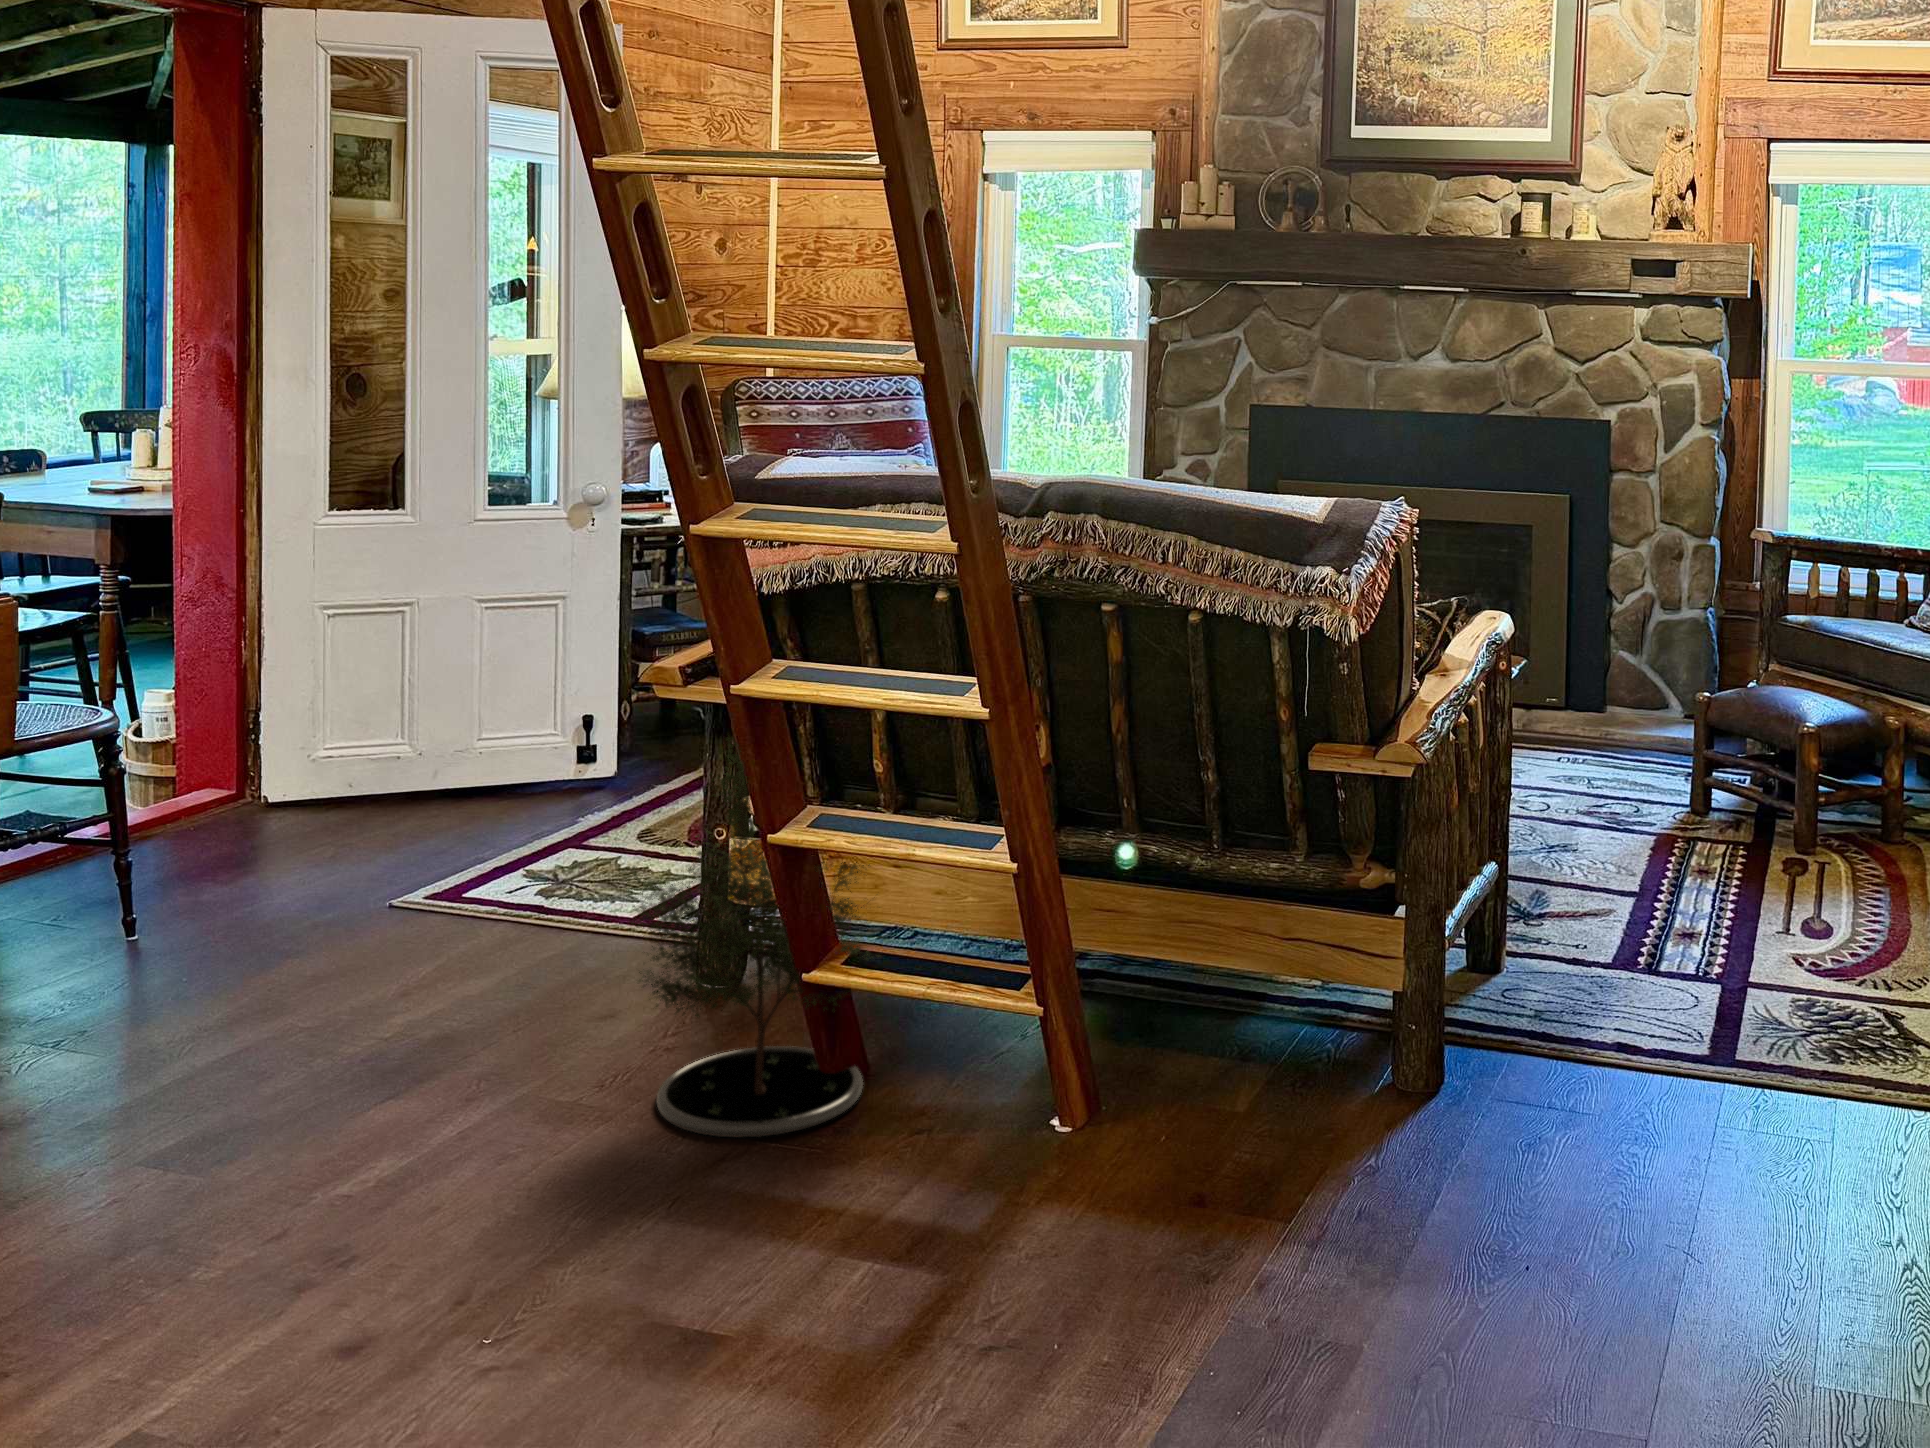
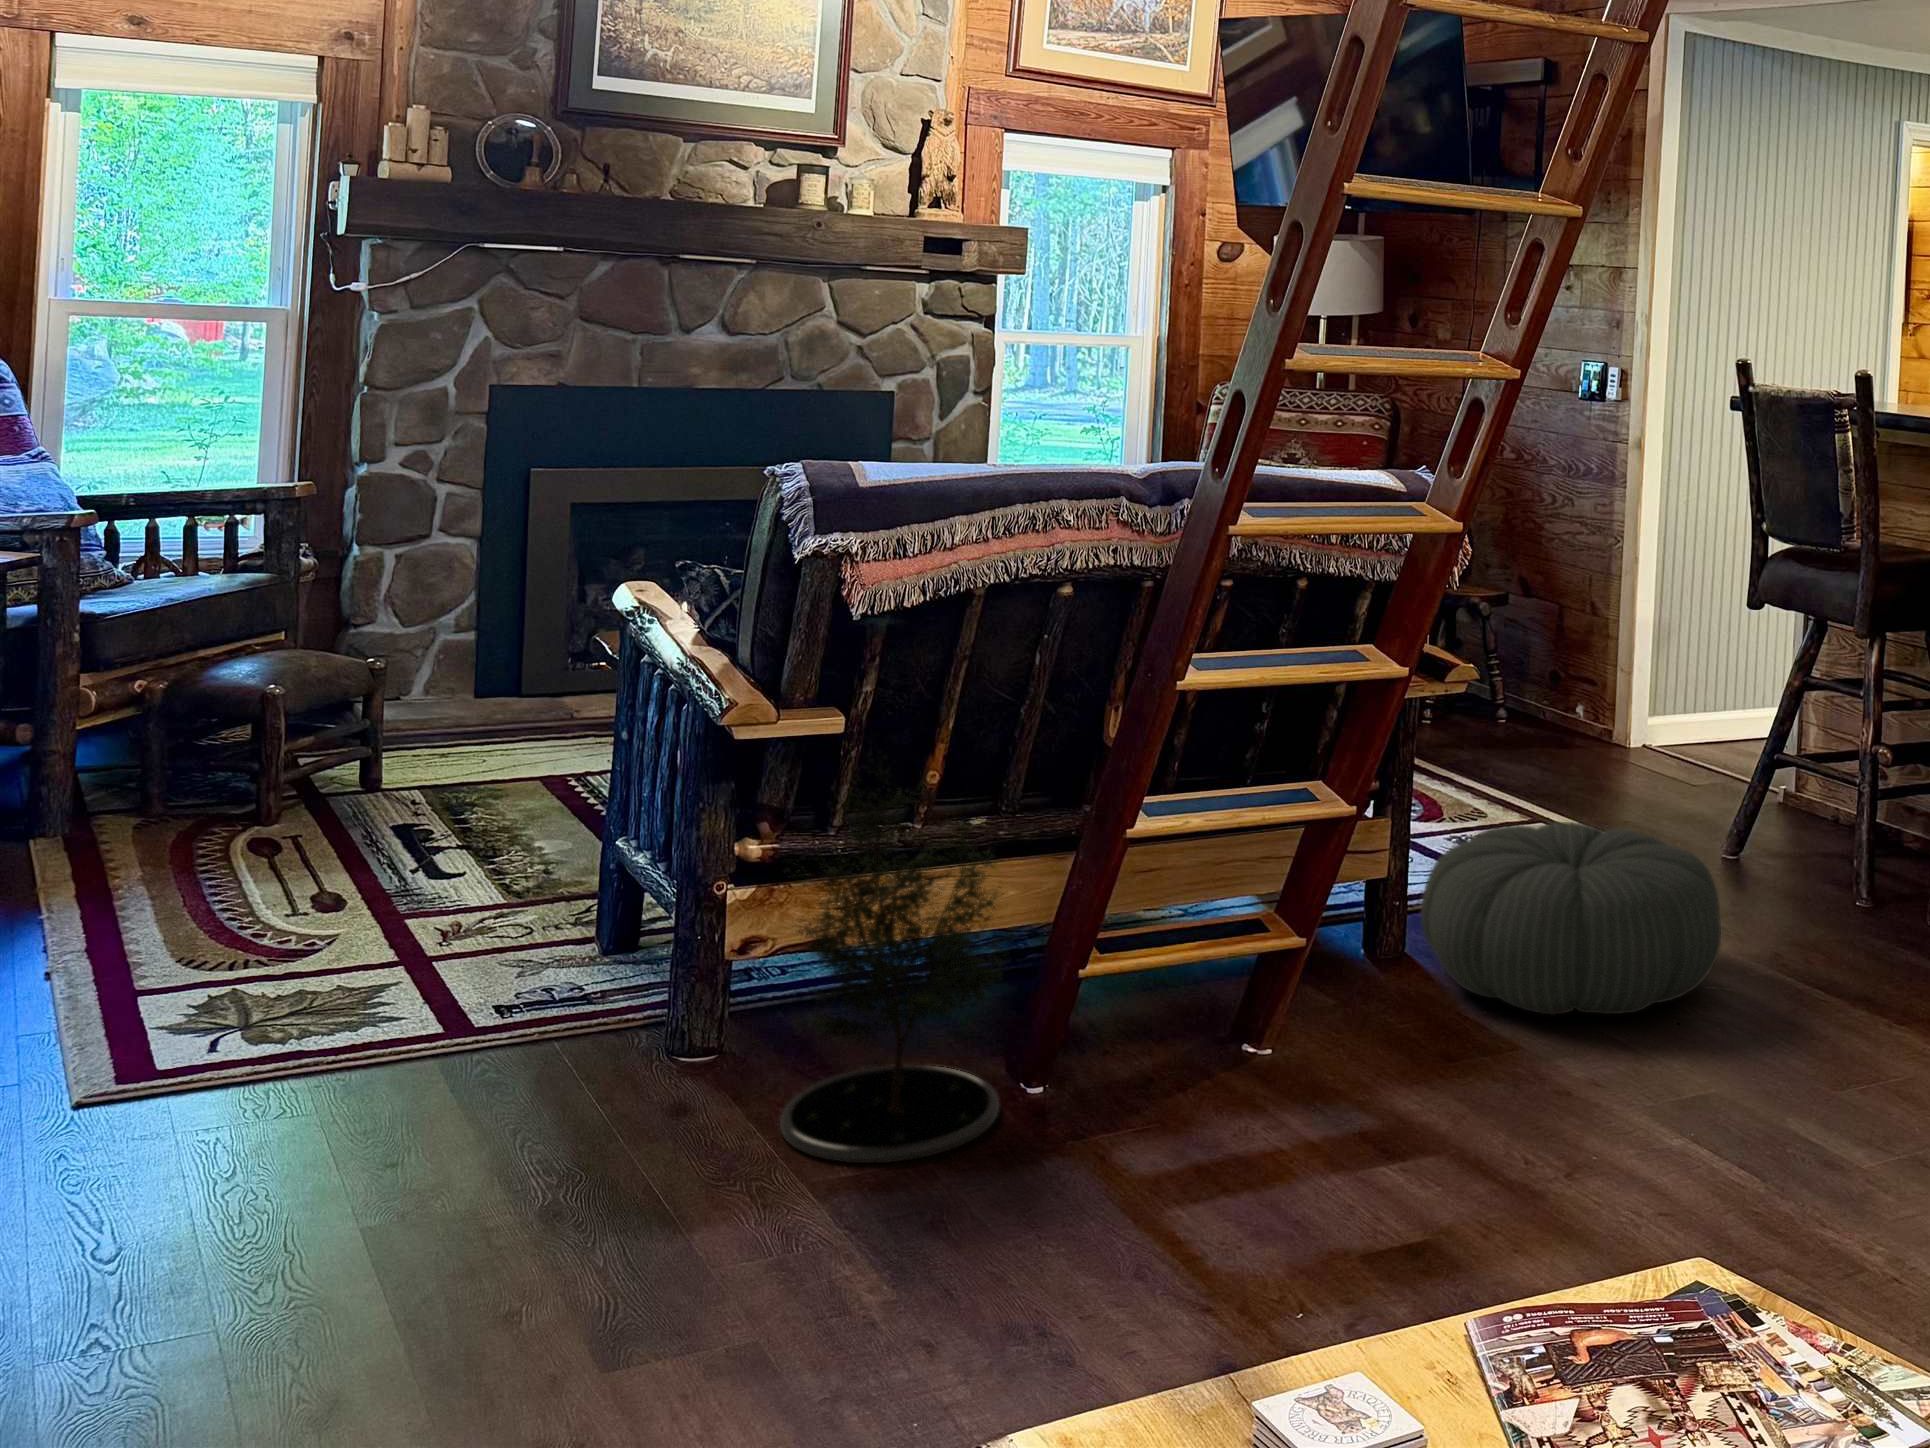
pouf: none [1386,989,1798,1282] -> present [1421,822,1721,1015]

